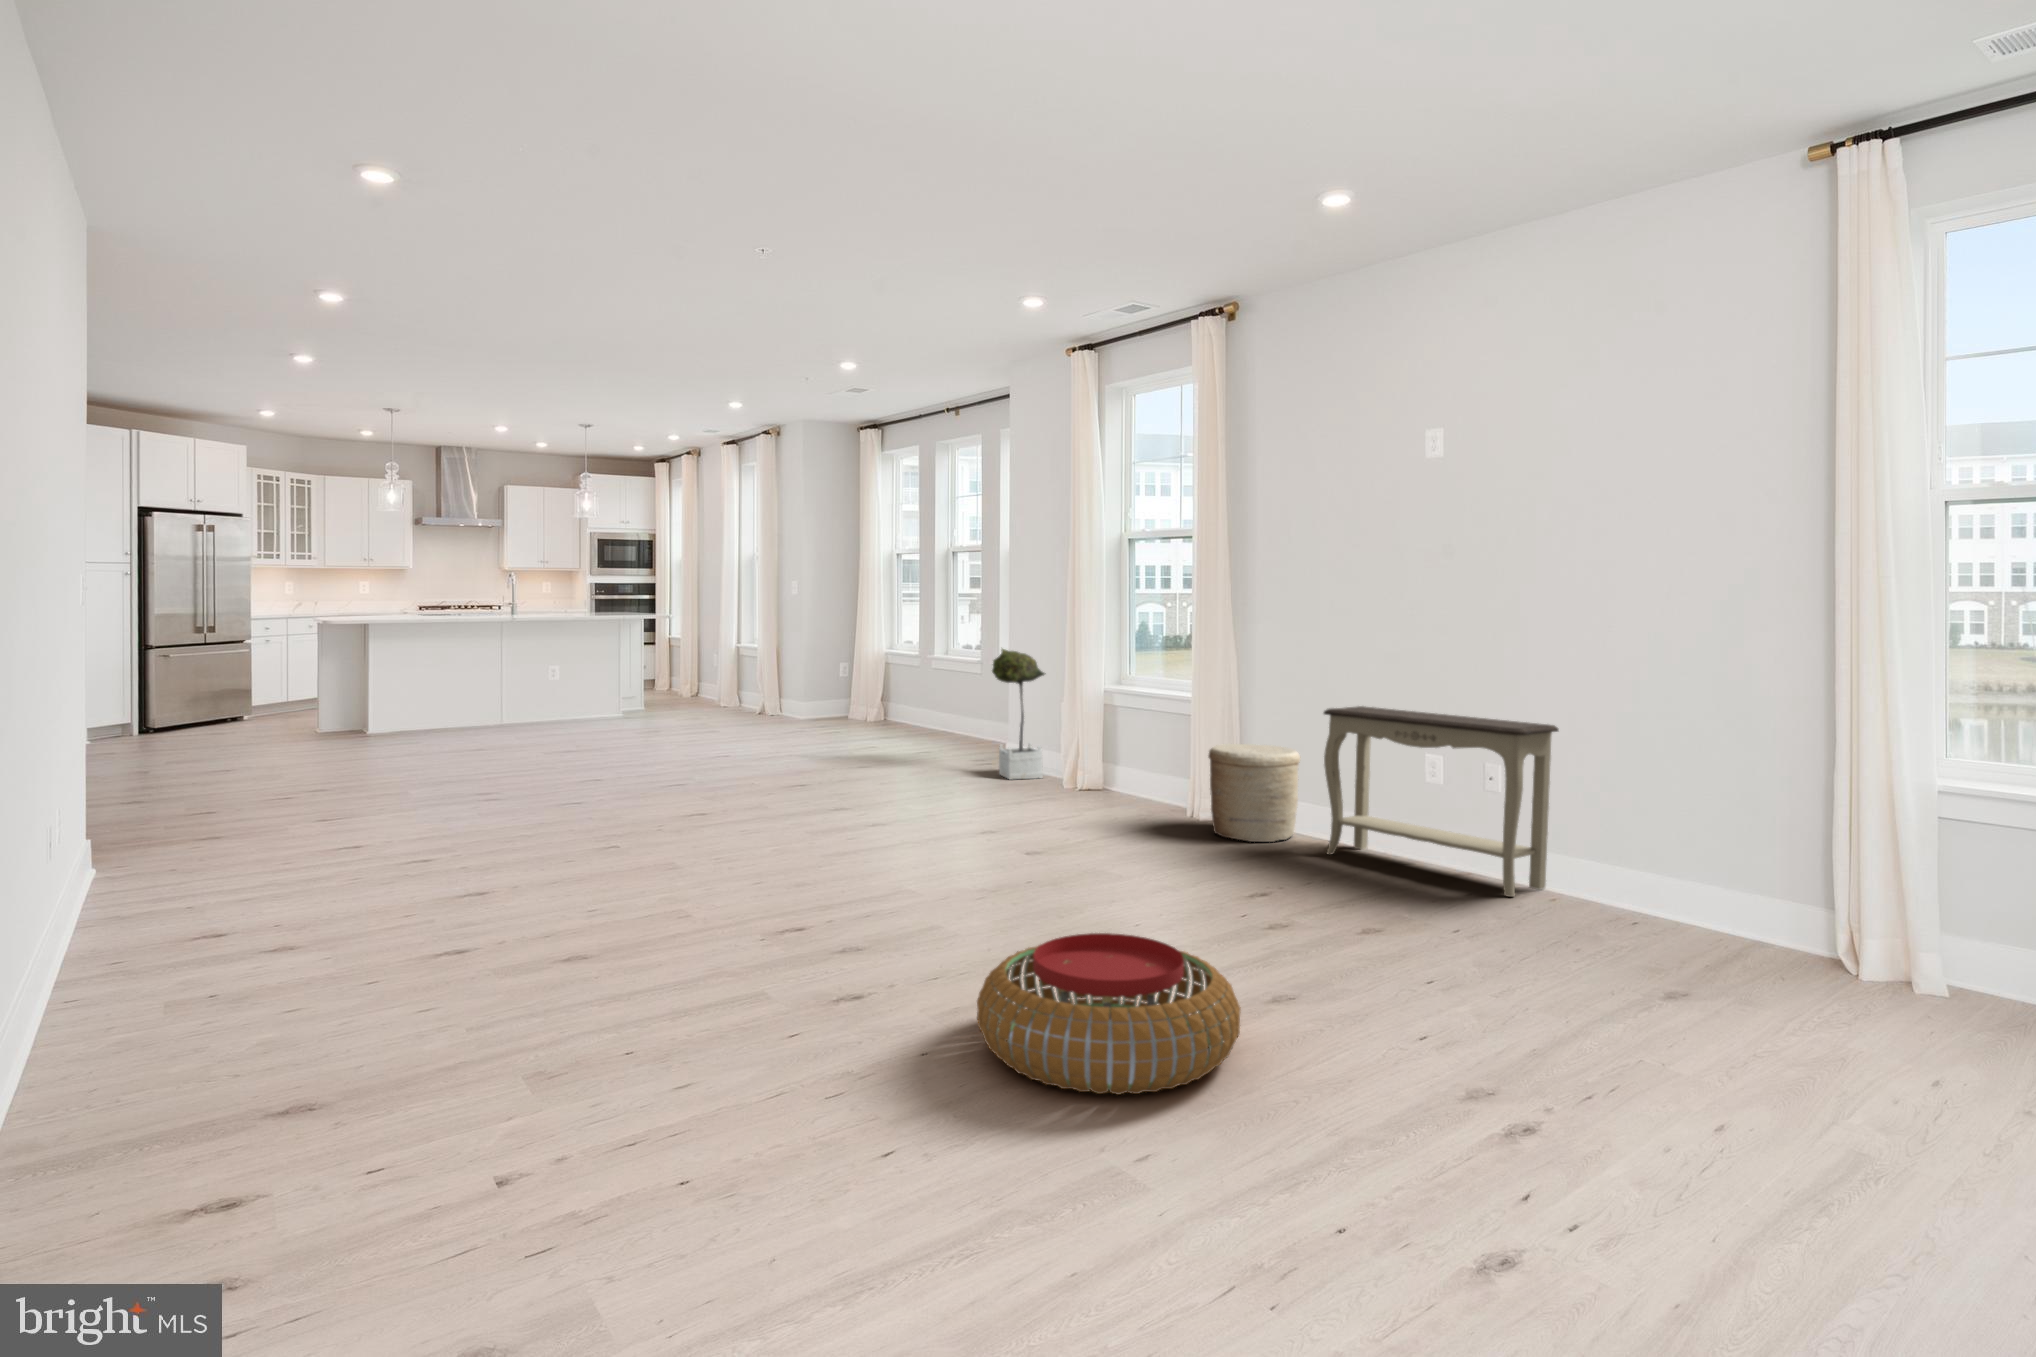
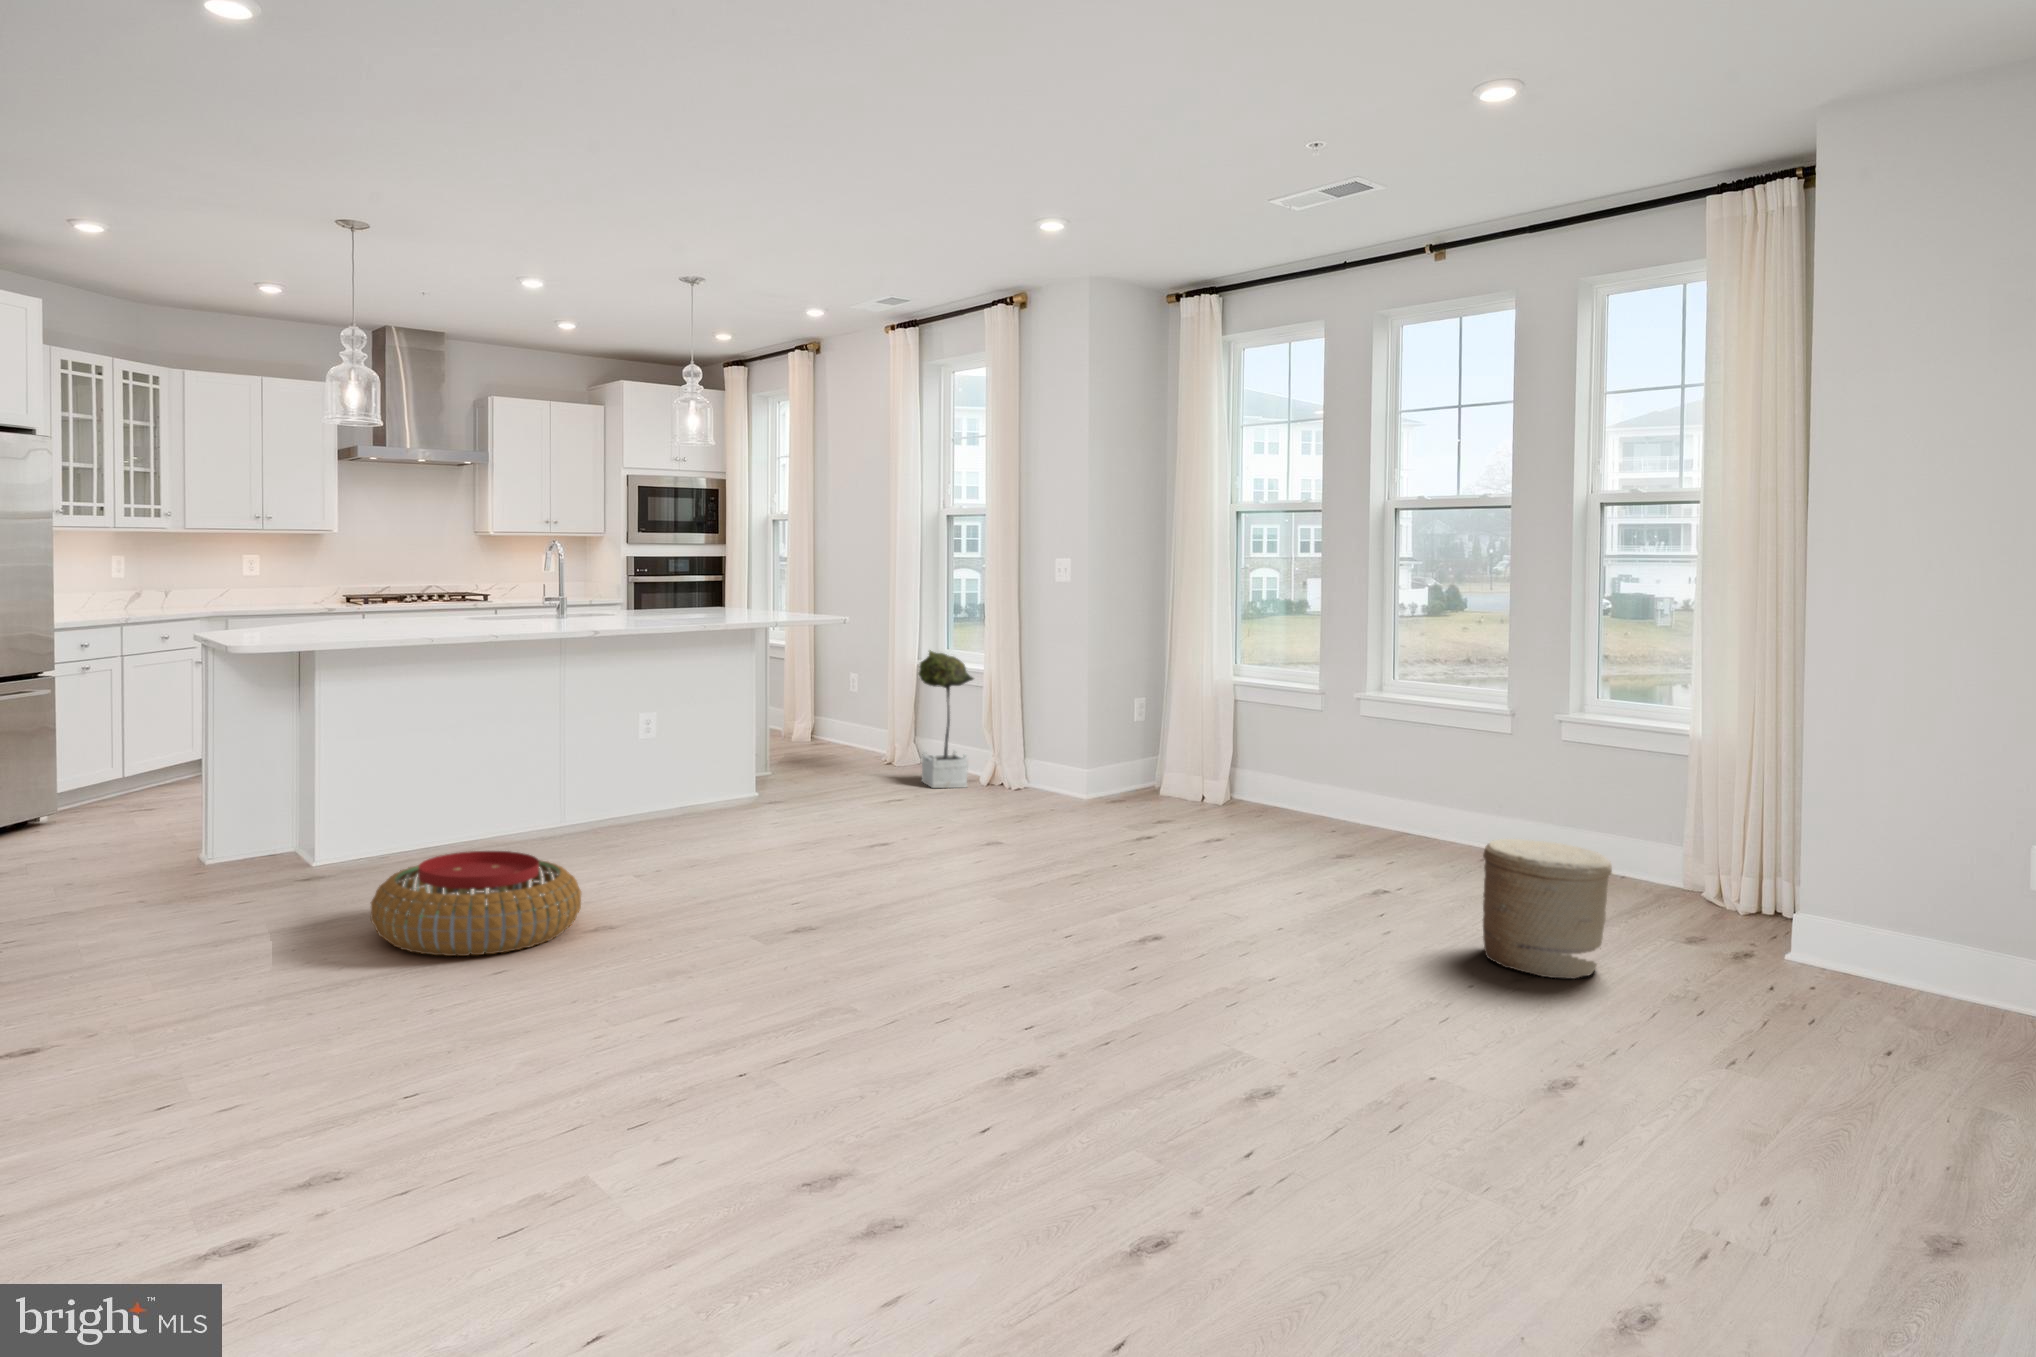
console table: present [1324,706,1558,897] -> none [1252,733,1481,930]
woven basket: present [1209,744,1300,842] -> present [1483,839,1612,978]
pouf: present [977,933,1241,1095] -> present [371,851,581,956]

